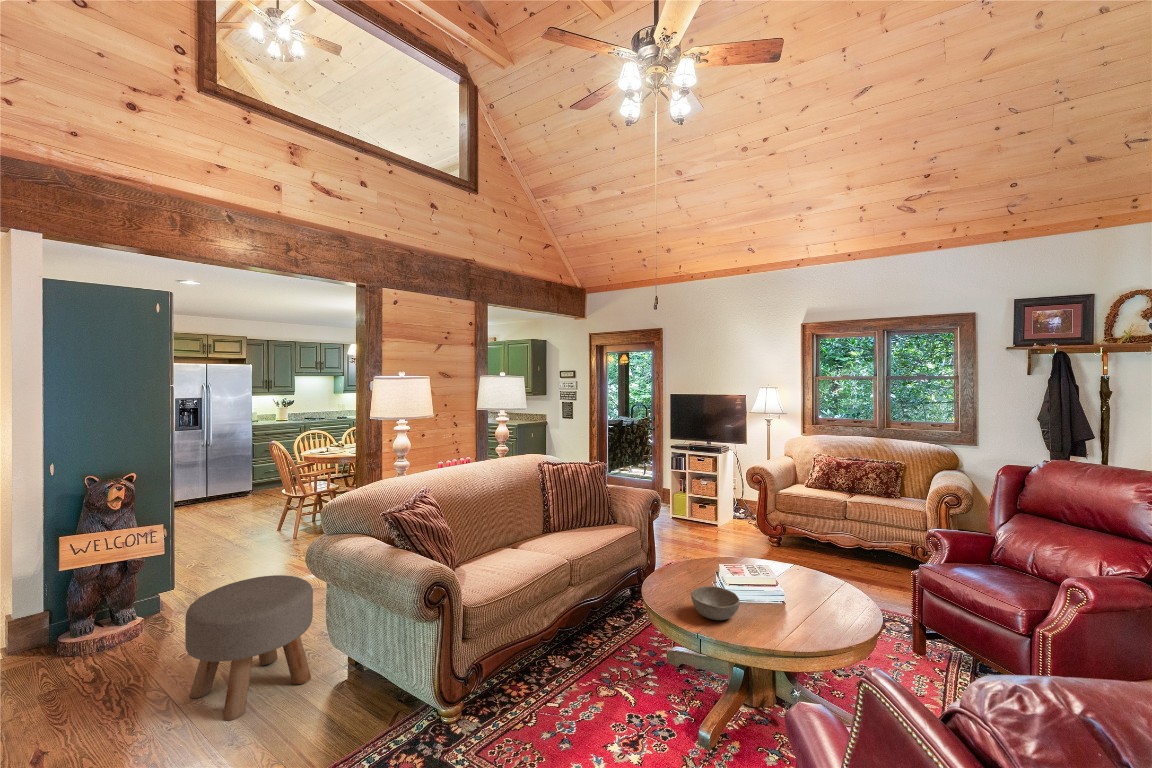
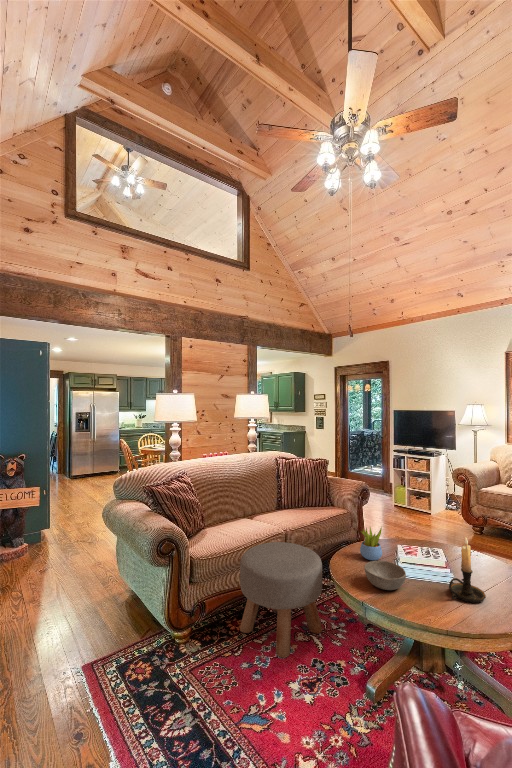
succulent plant: none [672,545,699,587] -> present [360,527,382,560]
candle holder: none [784,550,823,623] -> present [449,538,486,603]
ottoman: present [185,575,313,720] -> present [240,542,322,658]

